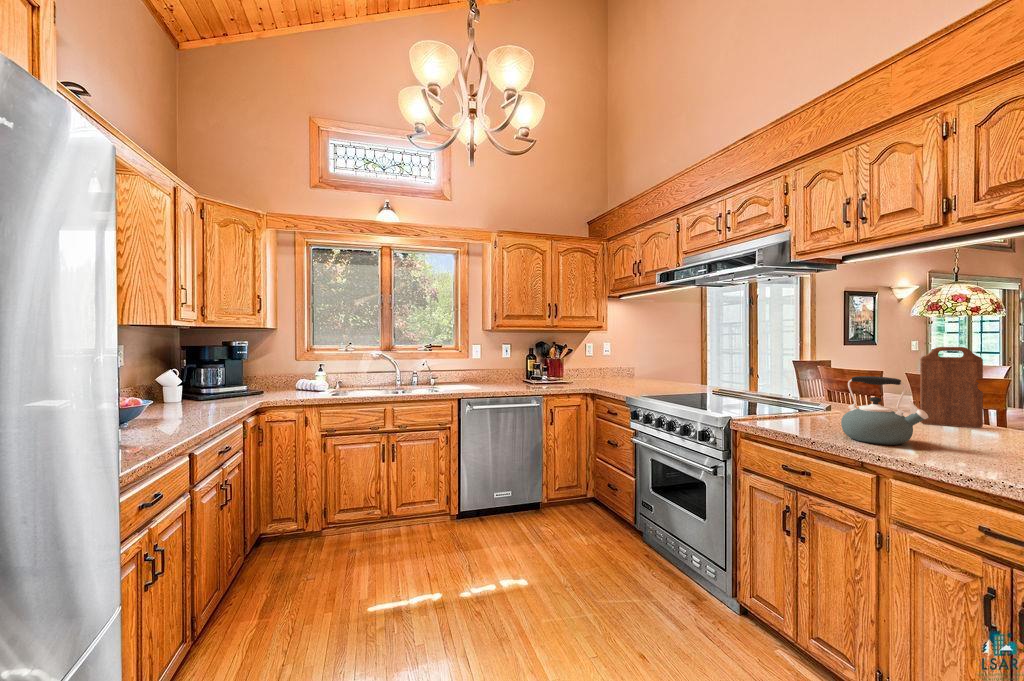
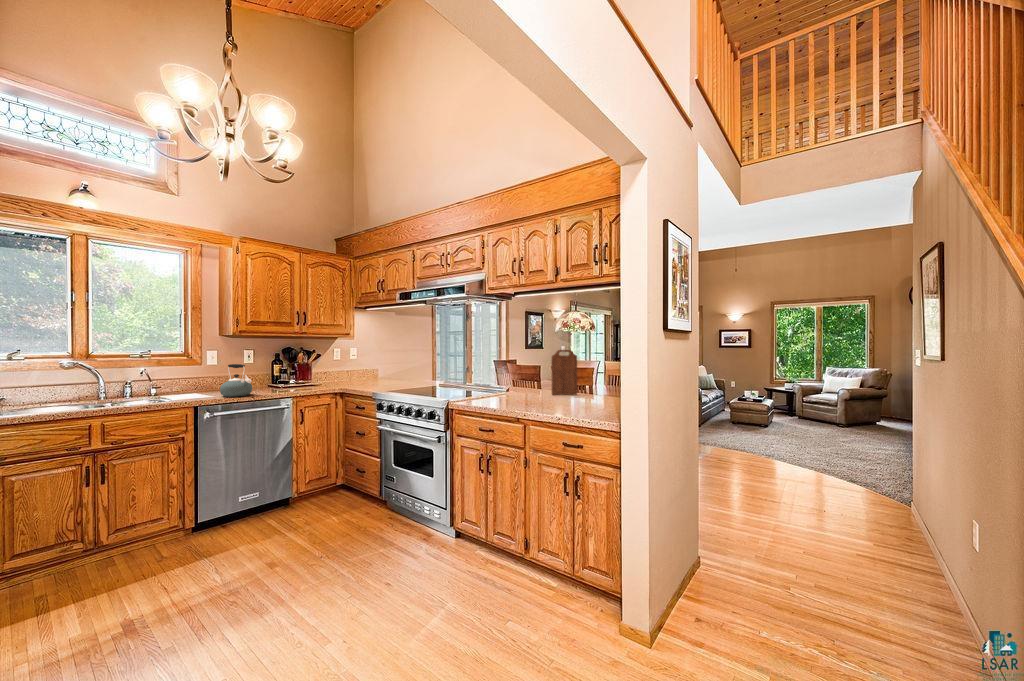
kettle: present [841,376,928,445] -> present [220,364,252,397]

